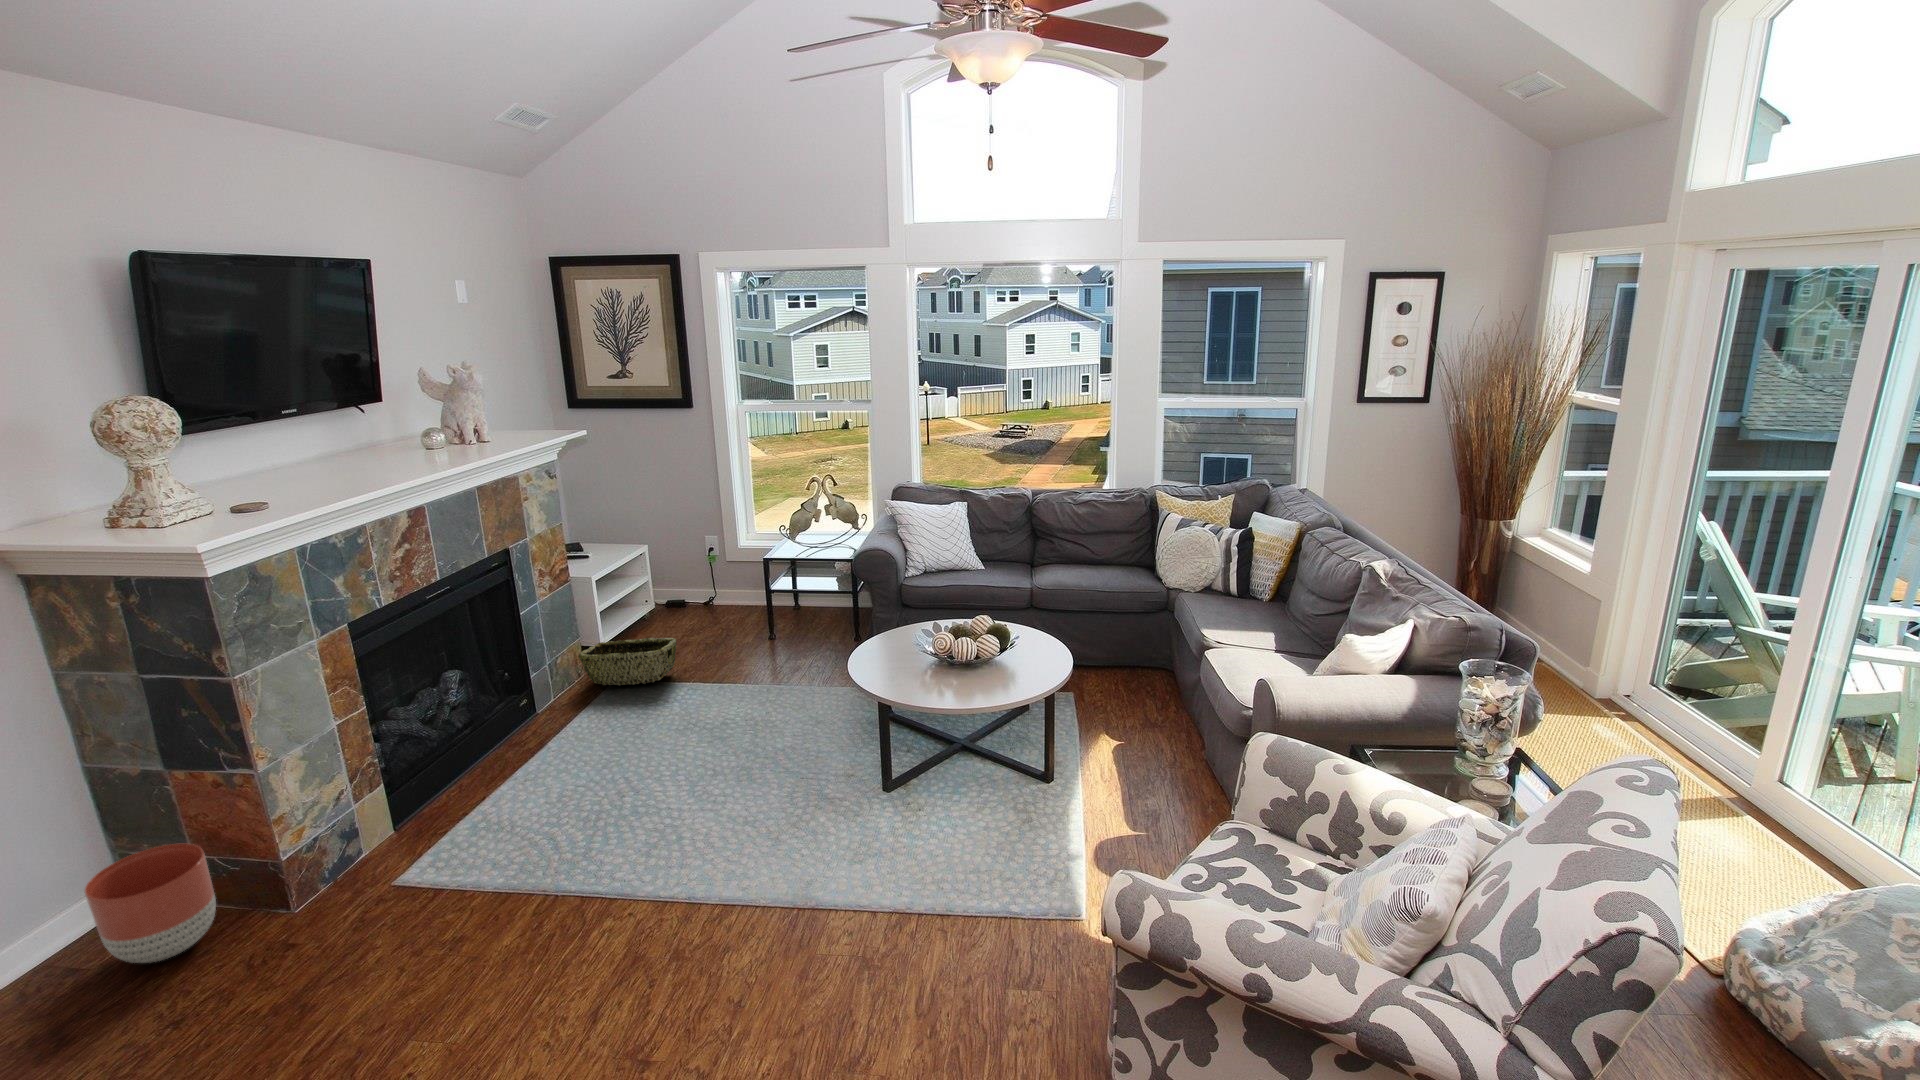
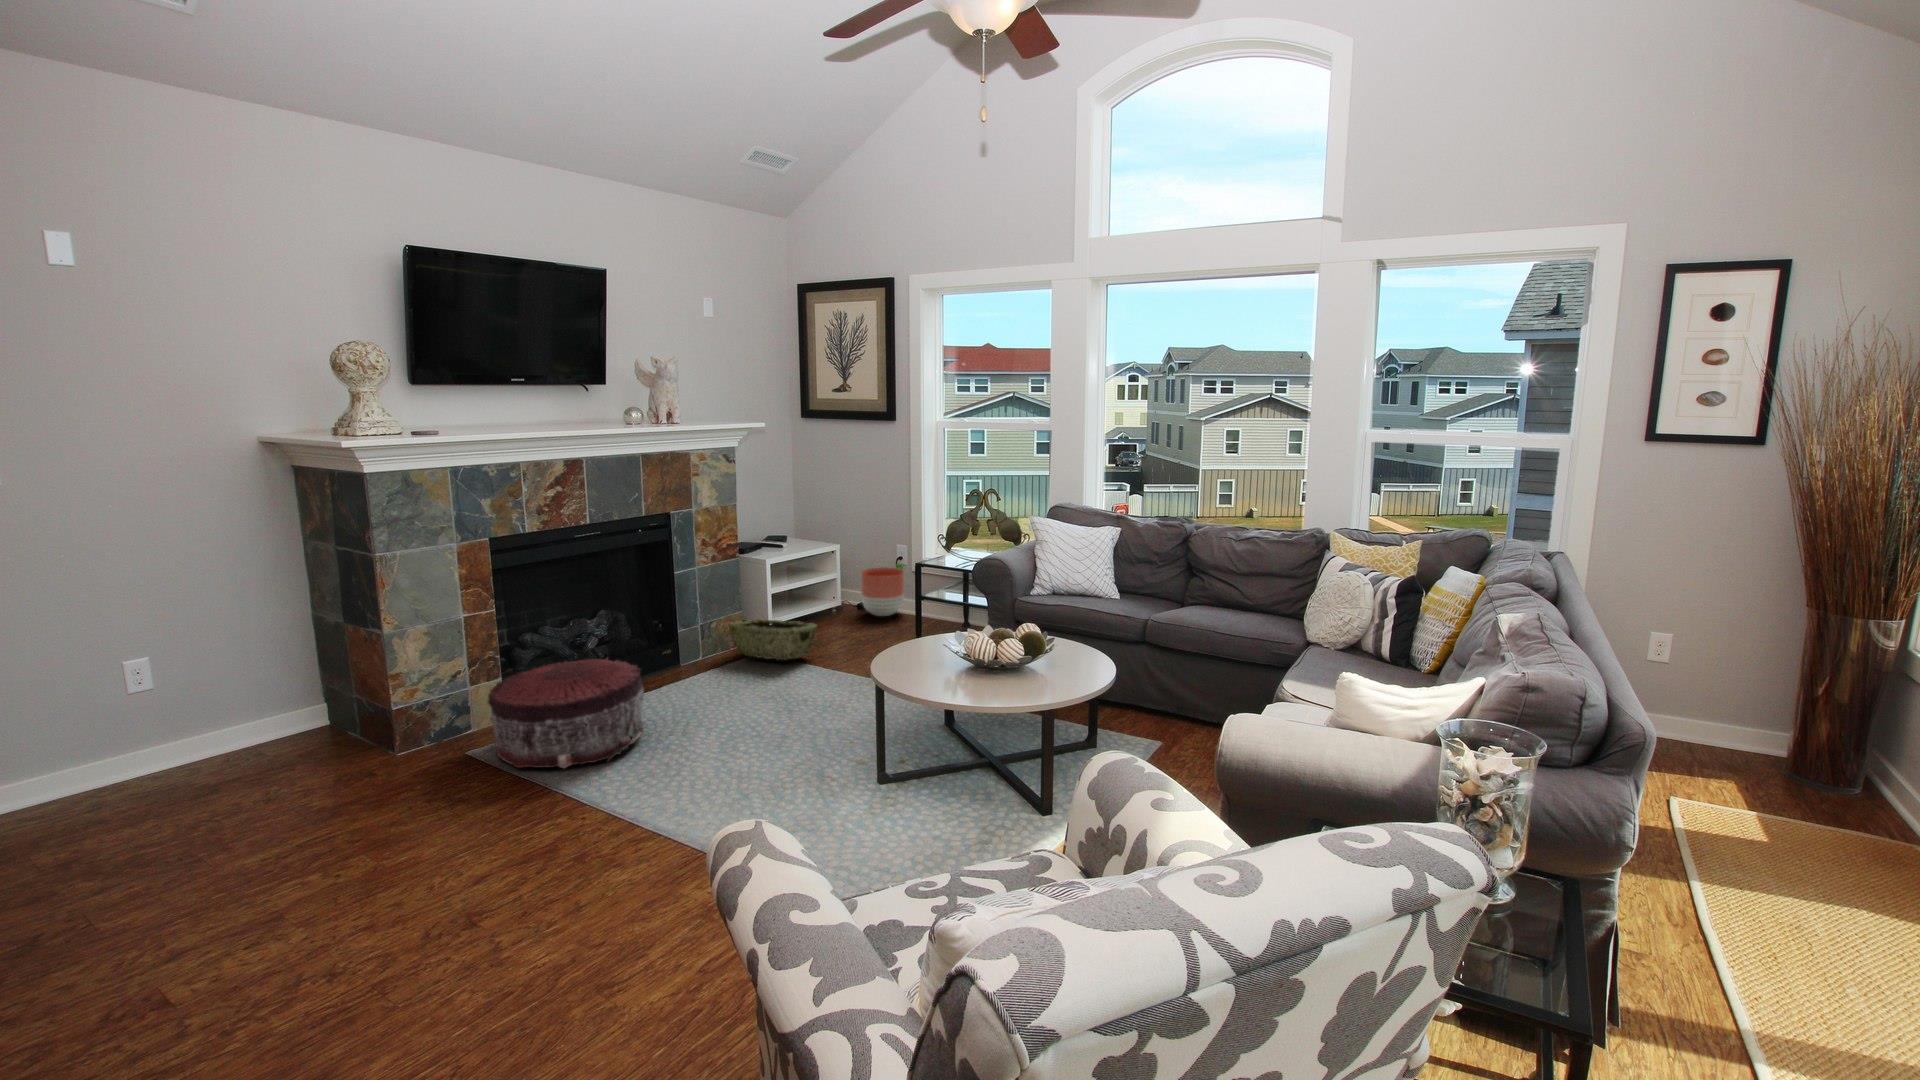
pouf: none [401,729,591,882] -> present [488,659,644,768]
planter: present [85,844,216,963] -> present [861,567,904,616]

